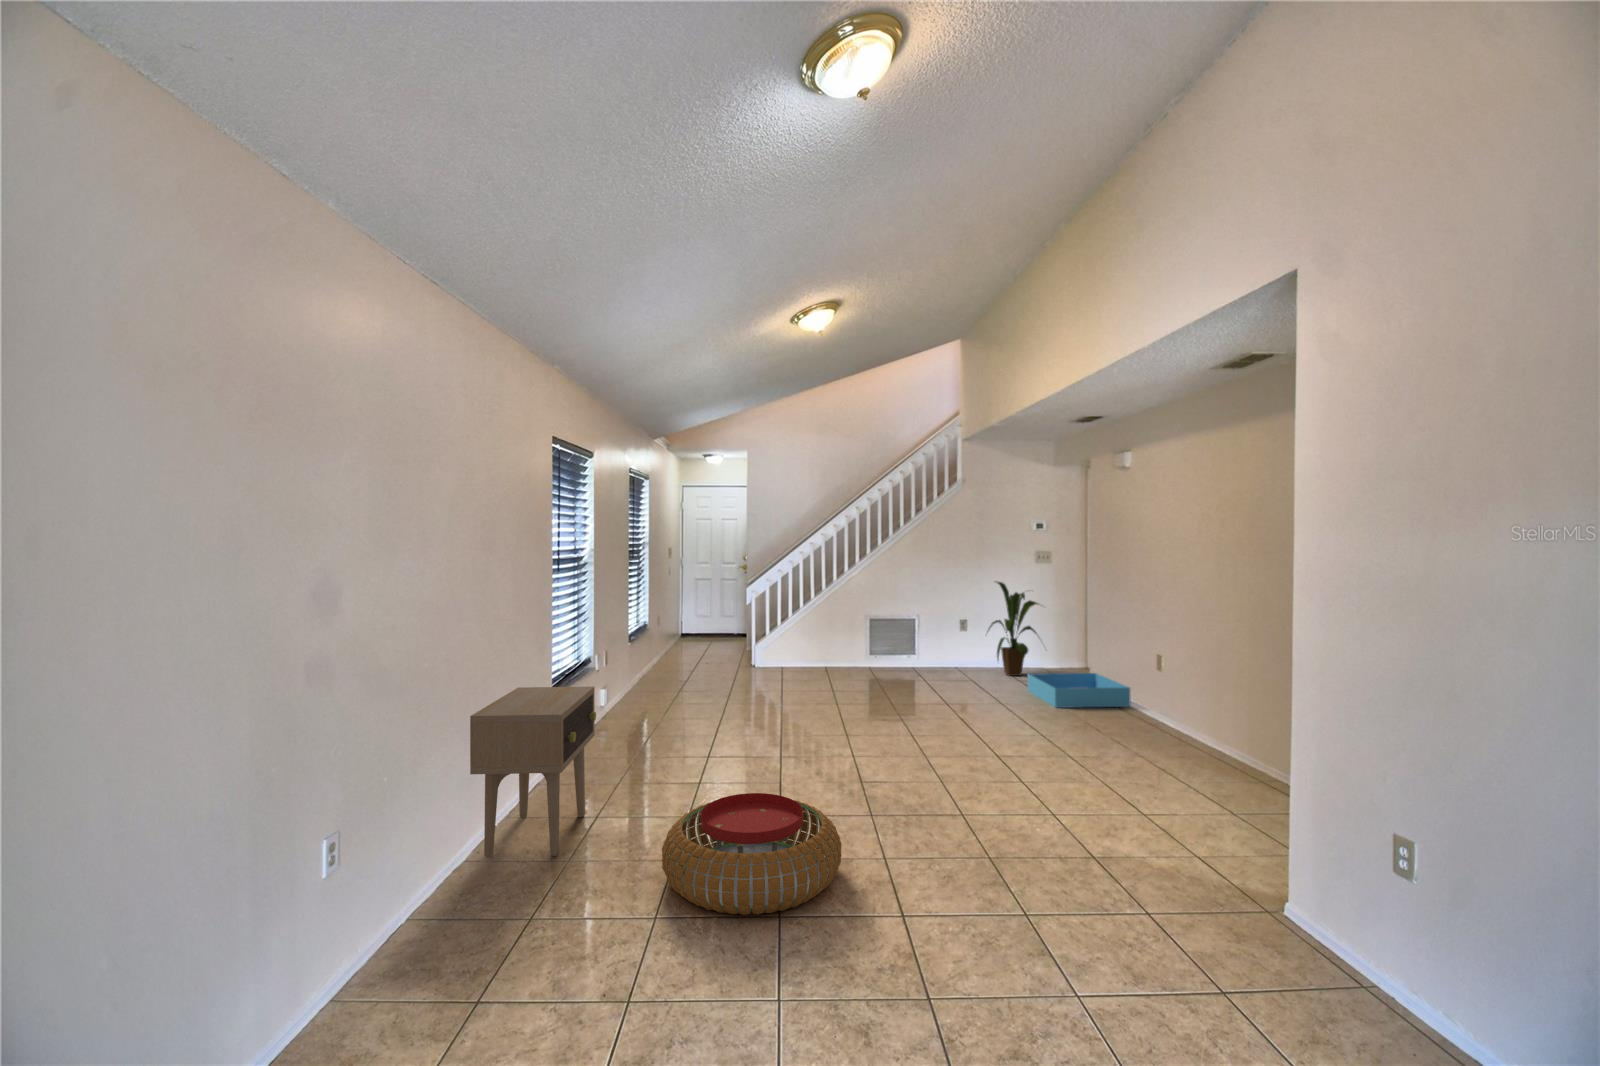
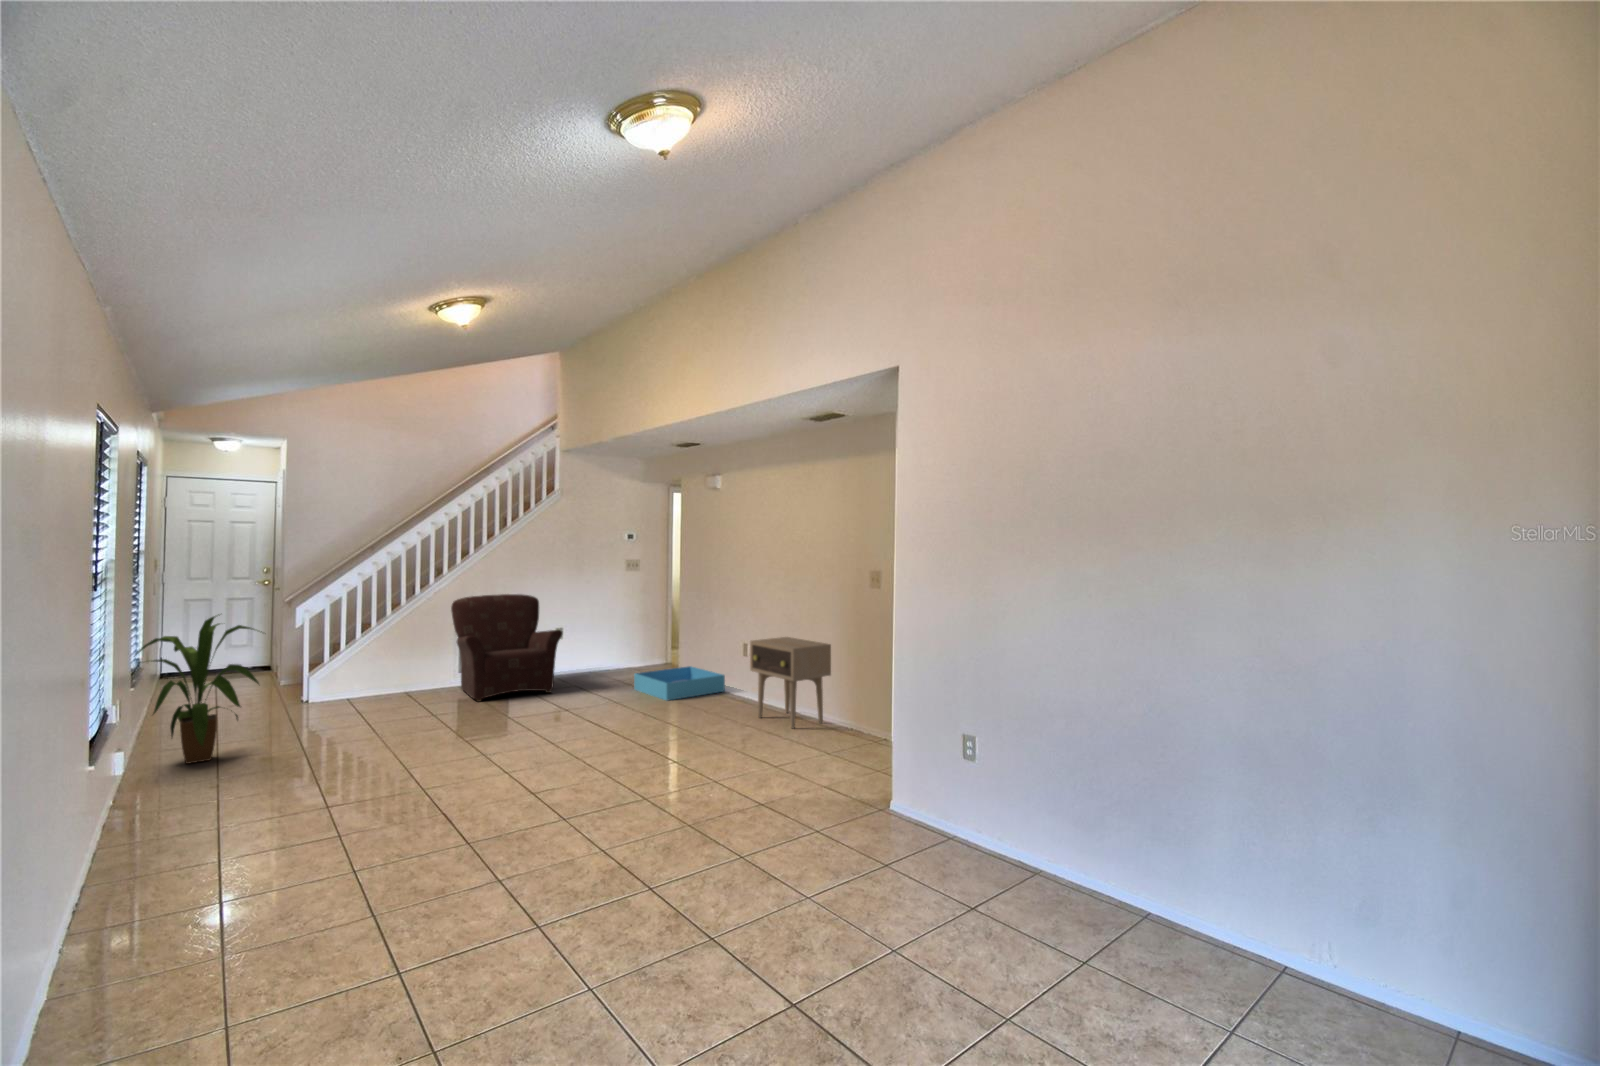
house plant: present [989,582,1039,676] -> present [137,614,262,764]
armchair: none [861,585,954,683] -> present [451,594,562,702]
side table: present [470,687,596,857] -> present [750,637,831,728]
pouf: present [662,793,842,915] -> none [377,816,580,945]

